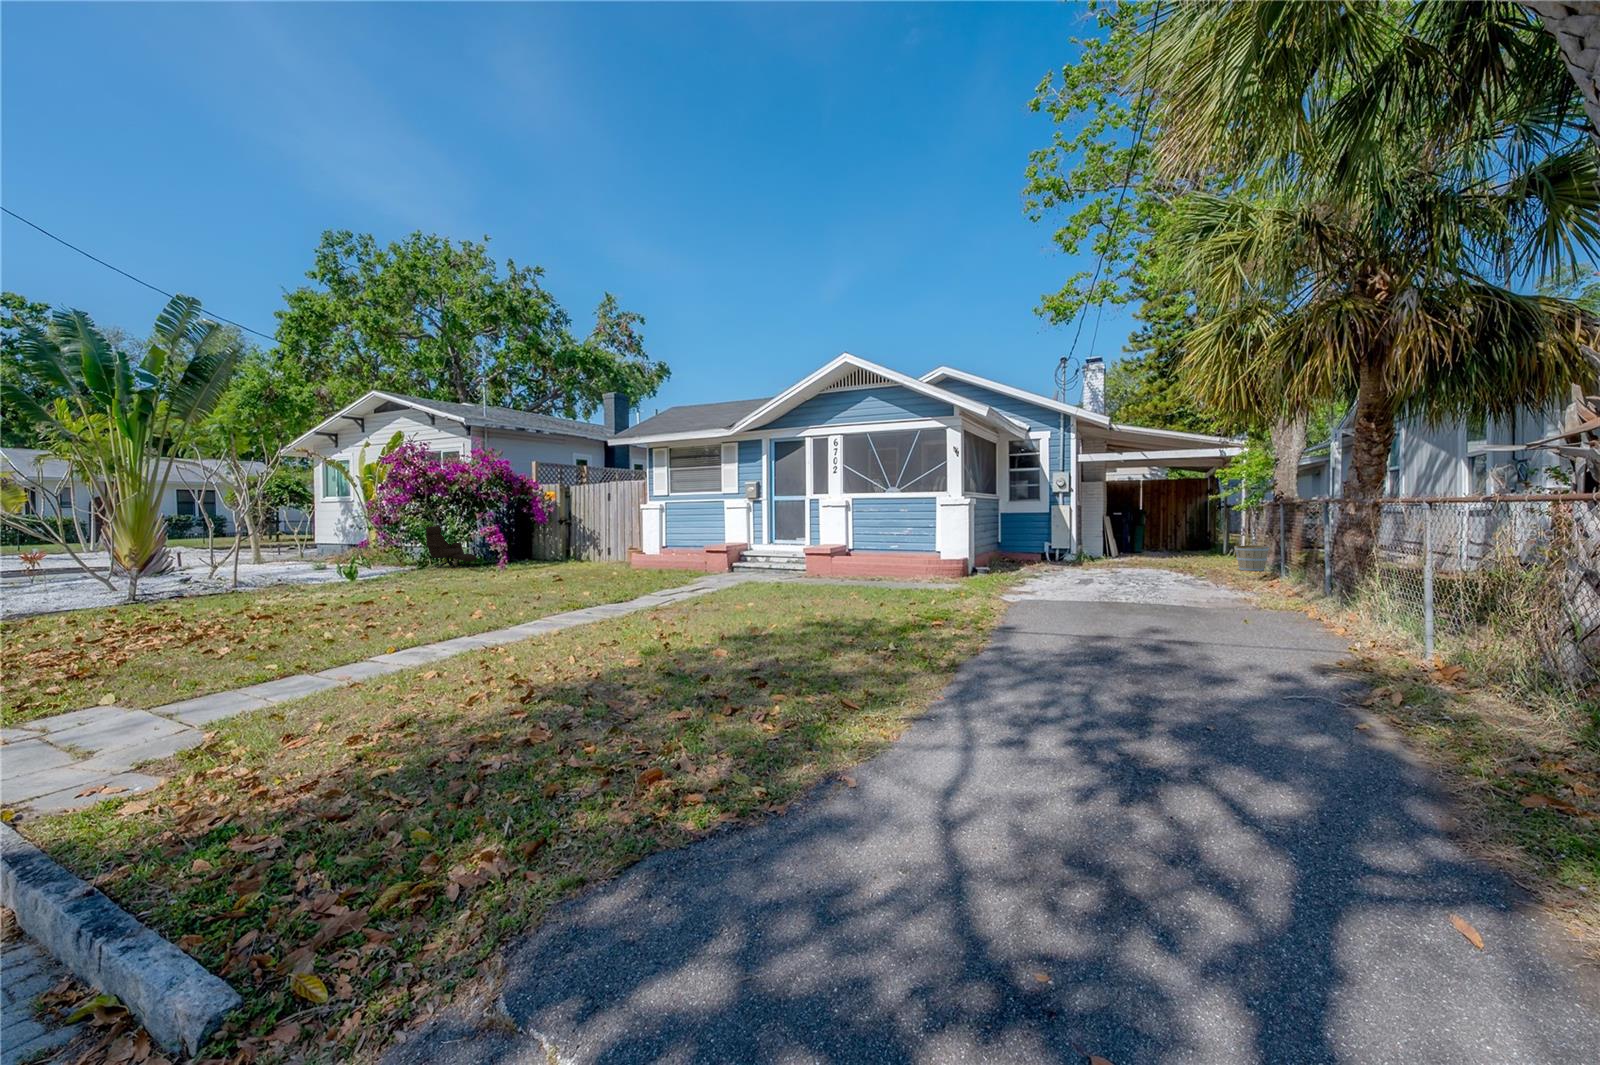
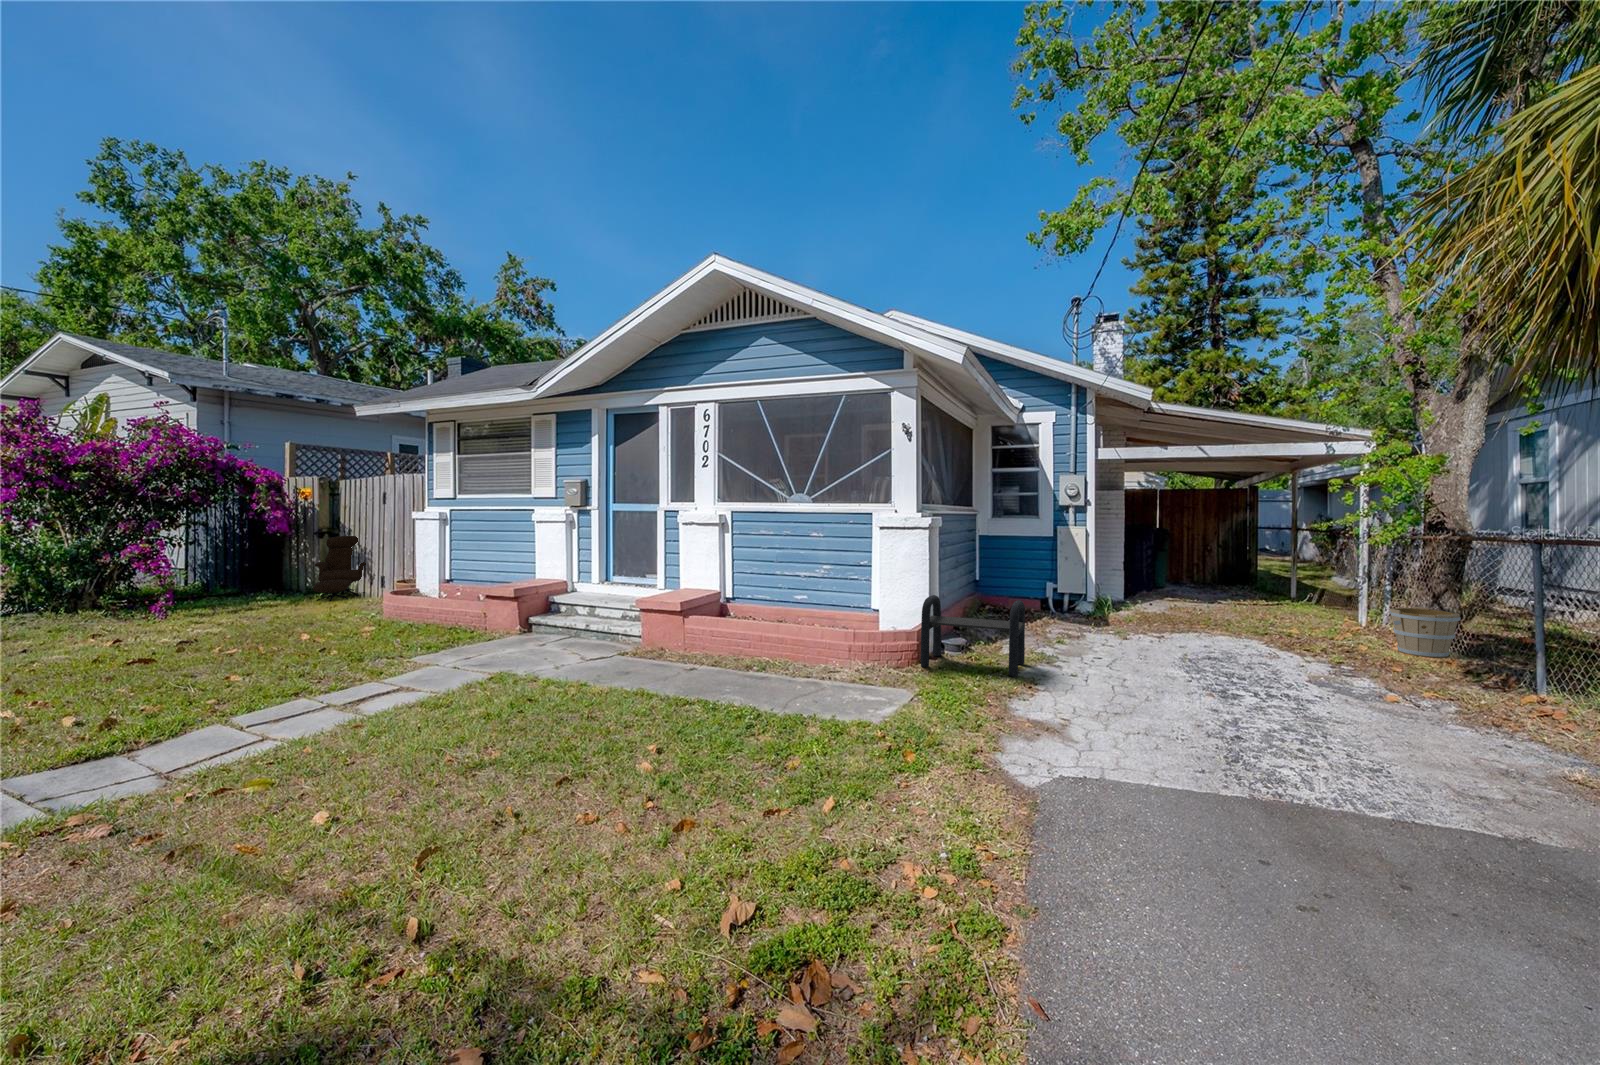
lounge chair: present [426,526,477,568] -> present [313,536,366,601]
bench: none [967,541,1023,579] -> present [921,595,1025,677]

